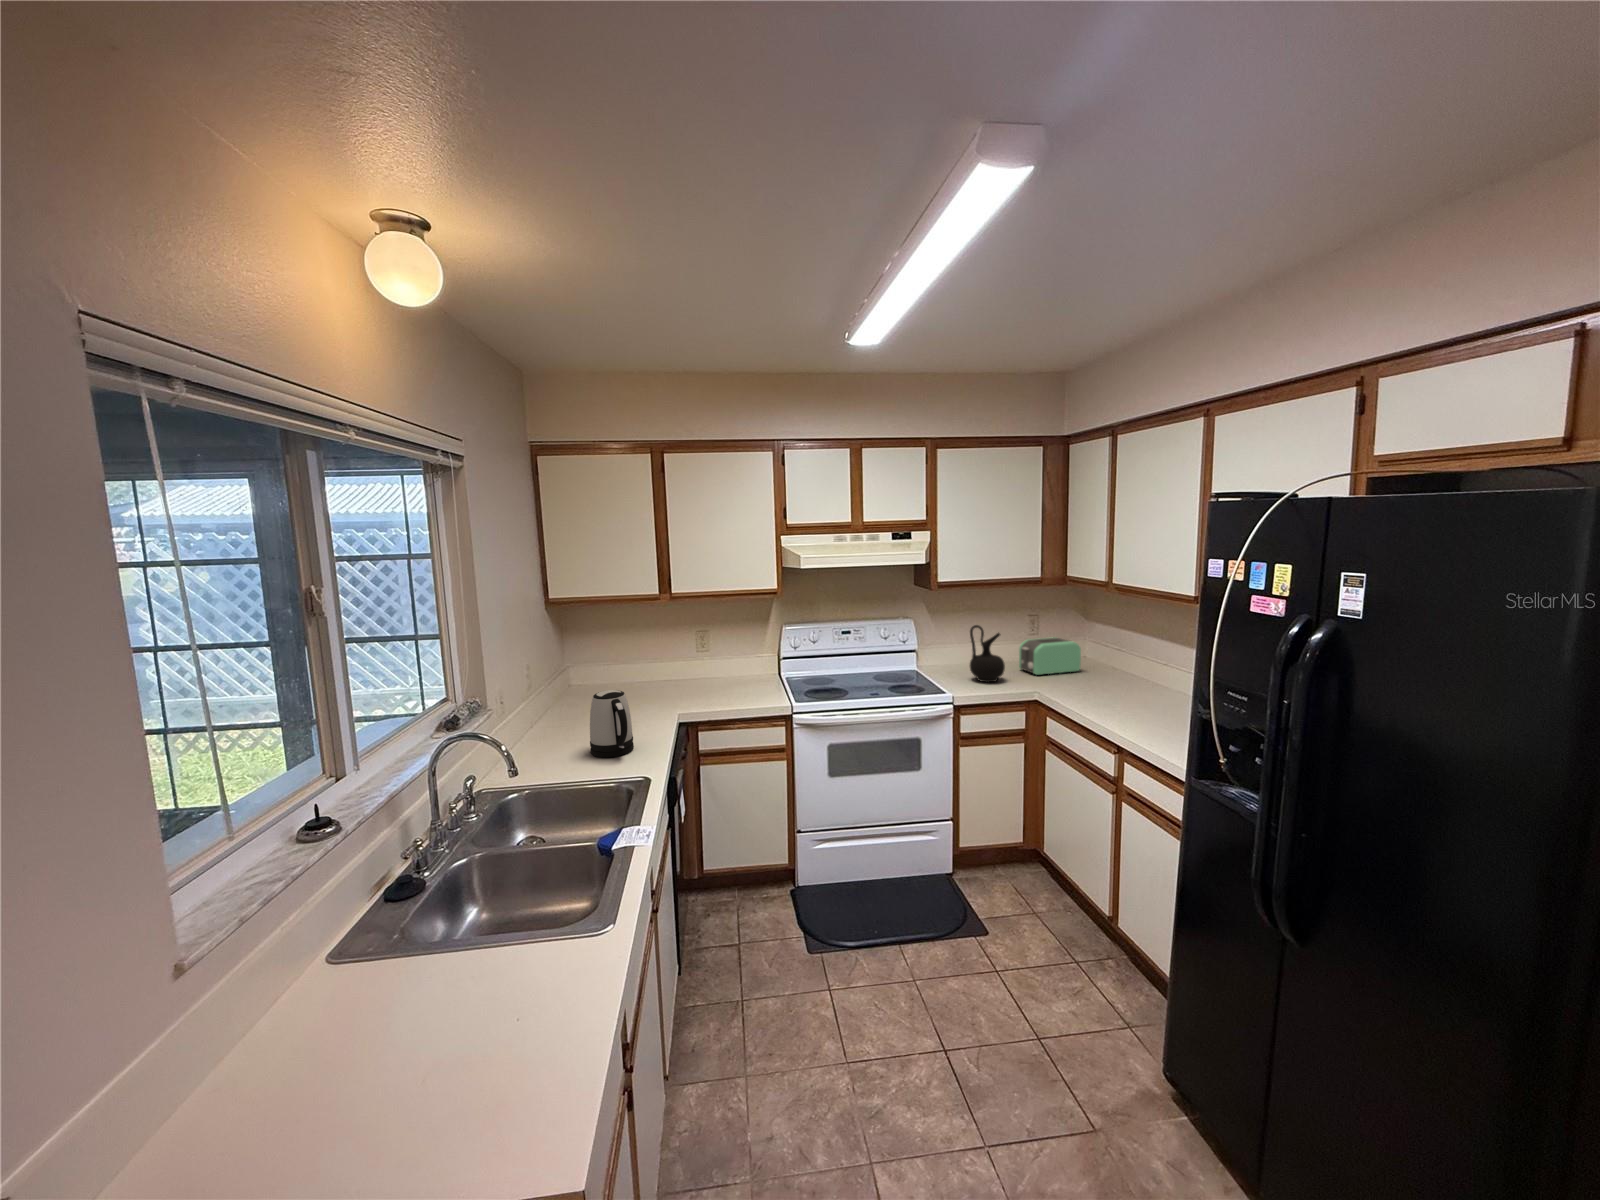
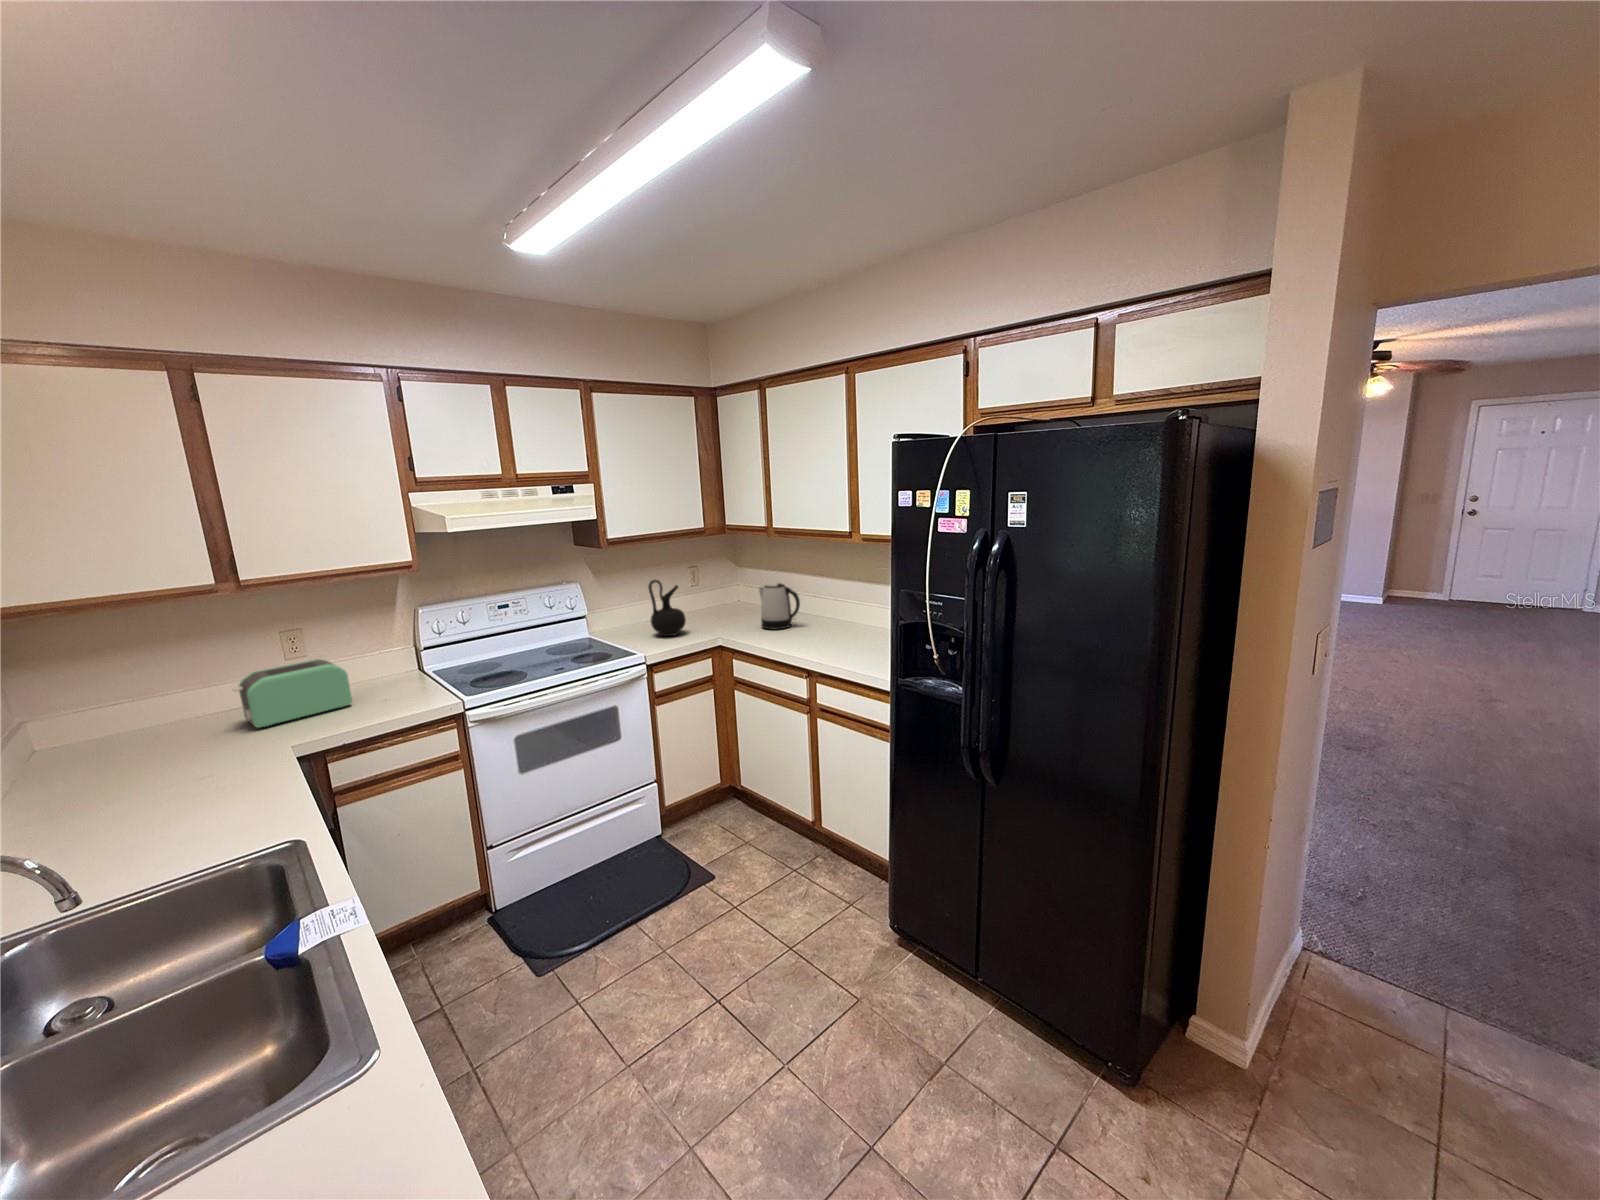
toaster: present [1019,637,1081,675] -> present [232,659,352,728]
kettle: present [590,690,634,757] -> present [759,583,800,629]

